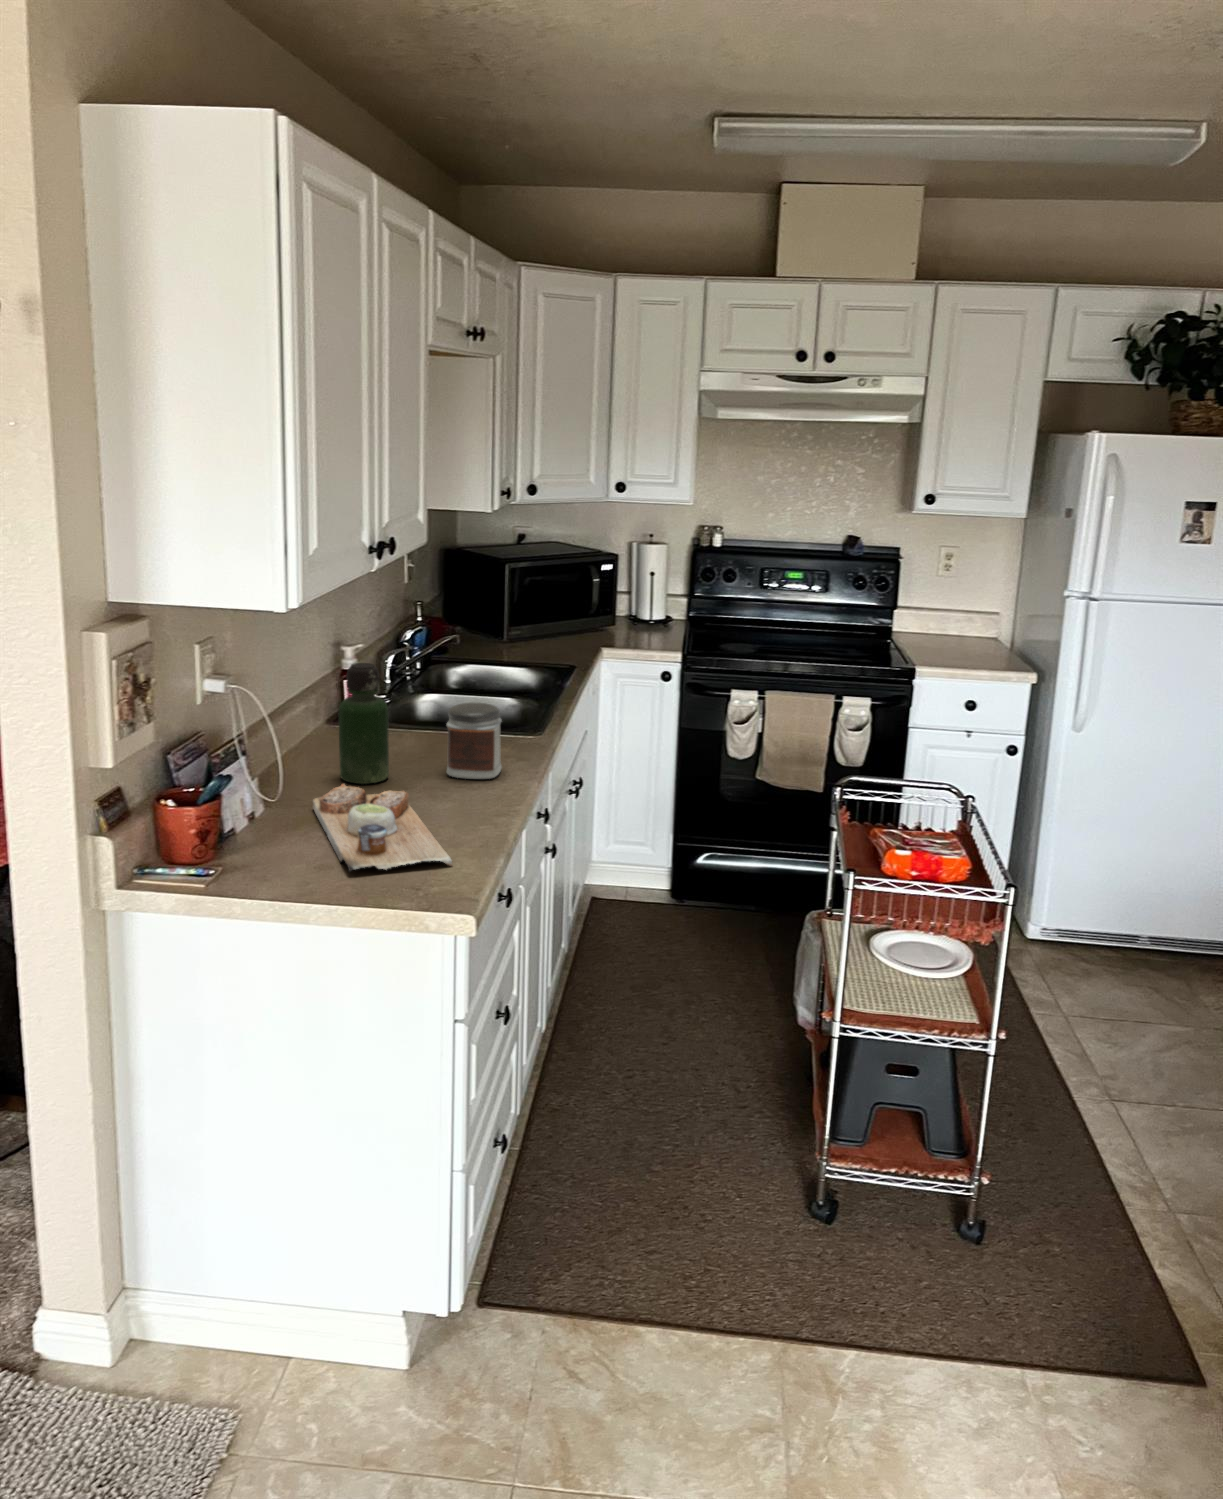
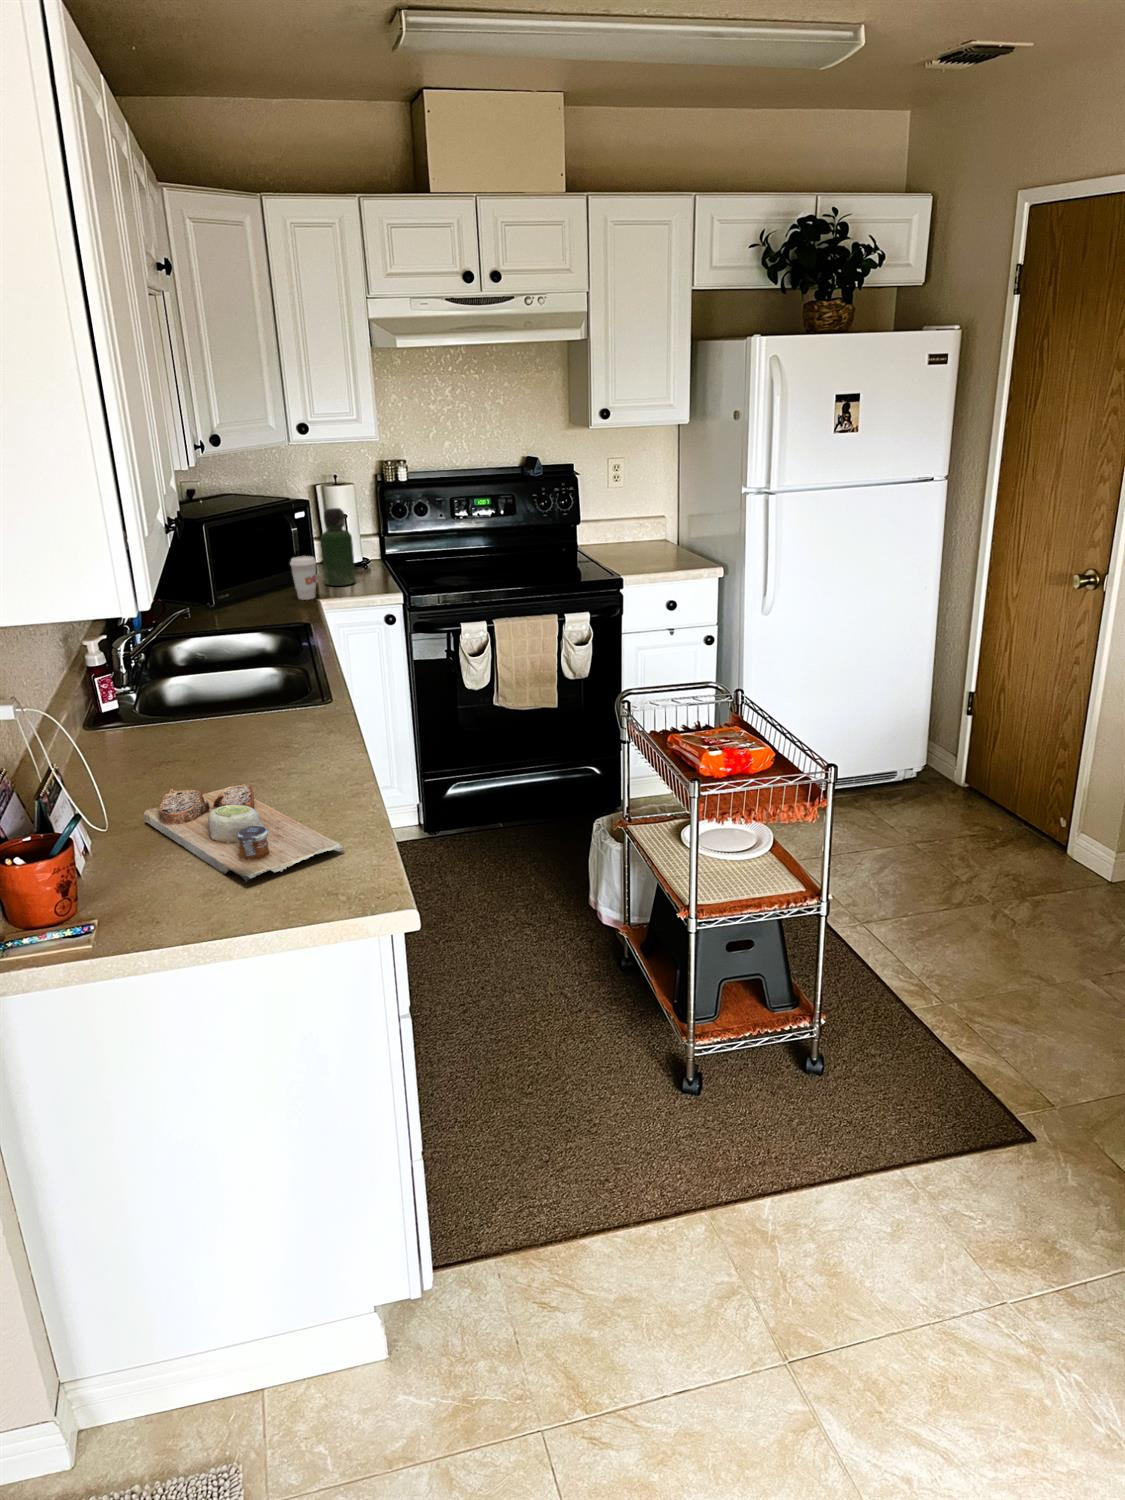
coffee cup: none [581,606,606,647] -> present [290,556,316,600]
bottle: present [339,663,389,784] -> present [321,508,356,586]
jar: present [447,703,502,779] -> none [249,677,313,759]

